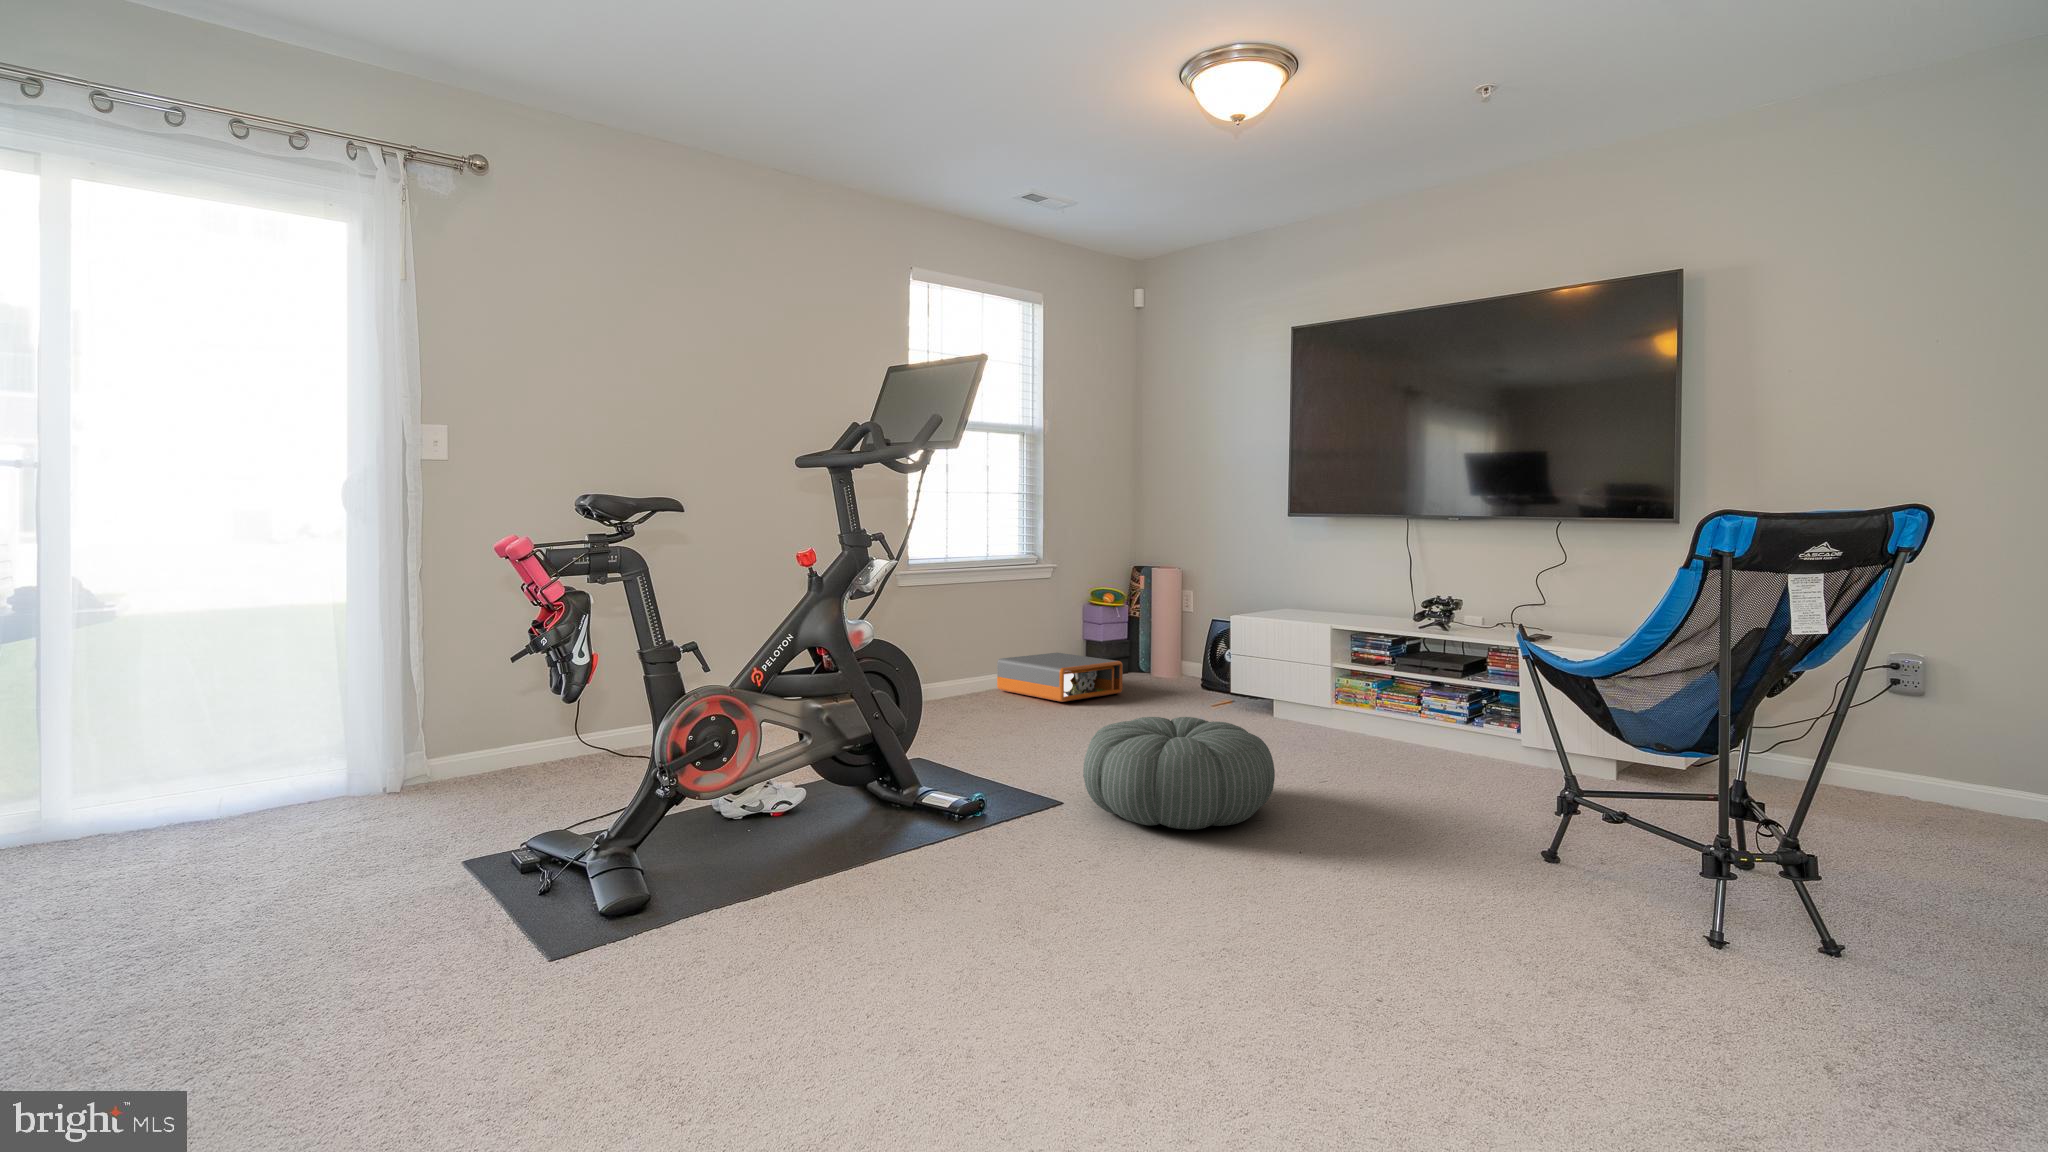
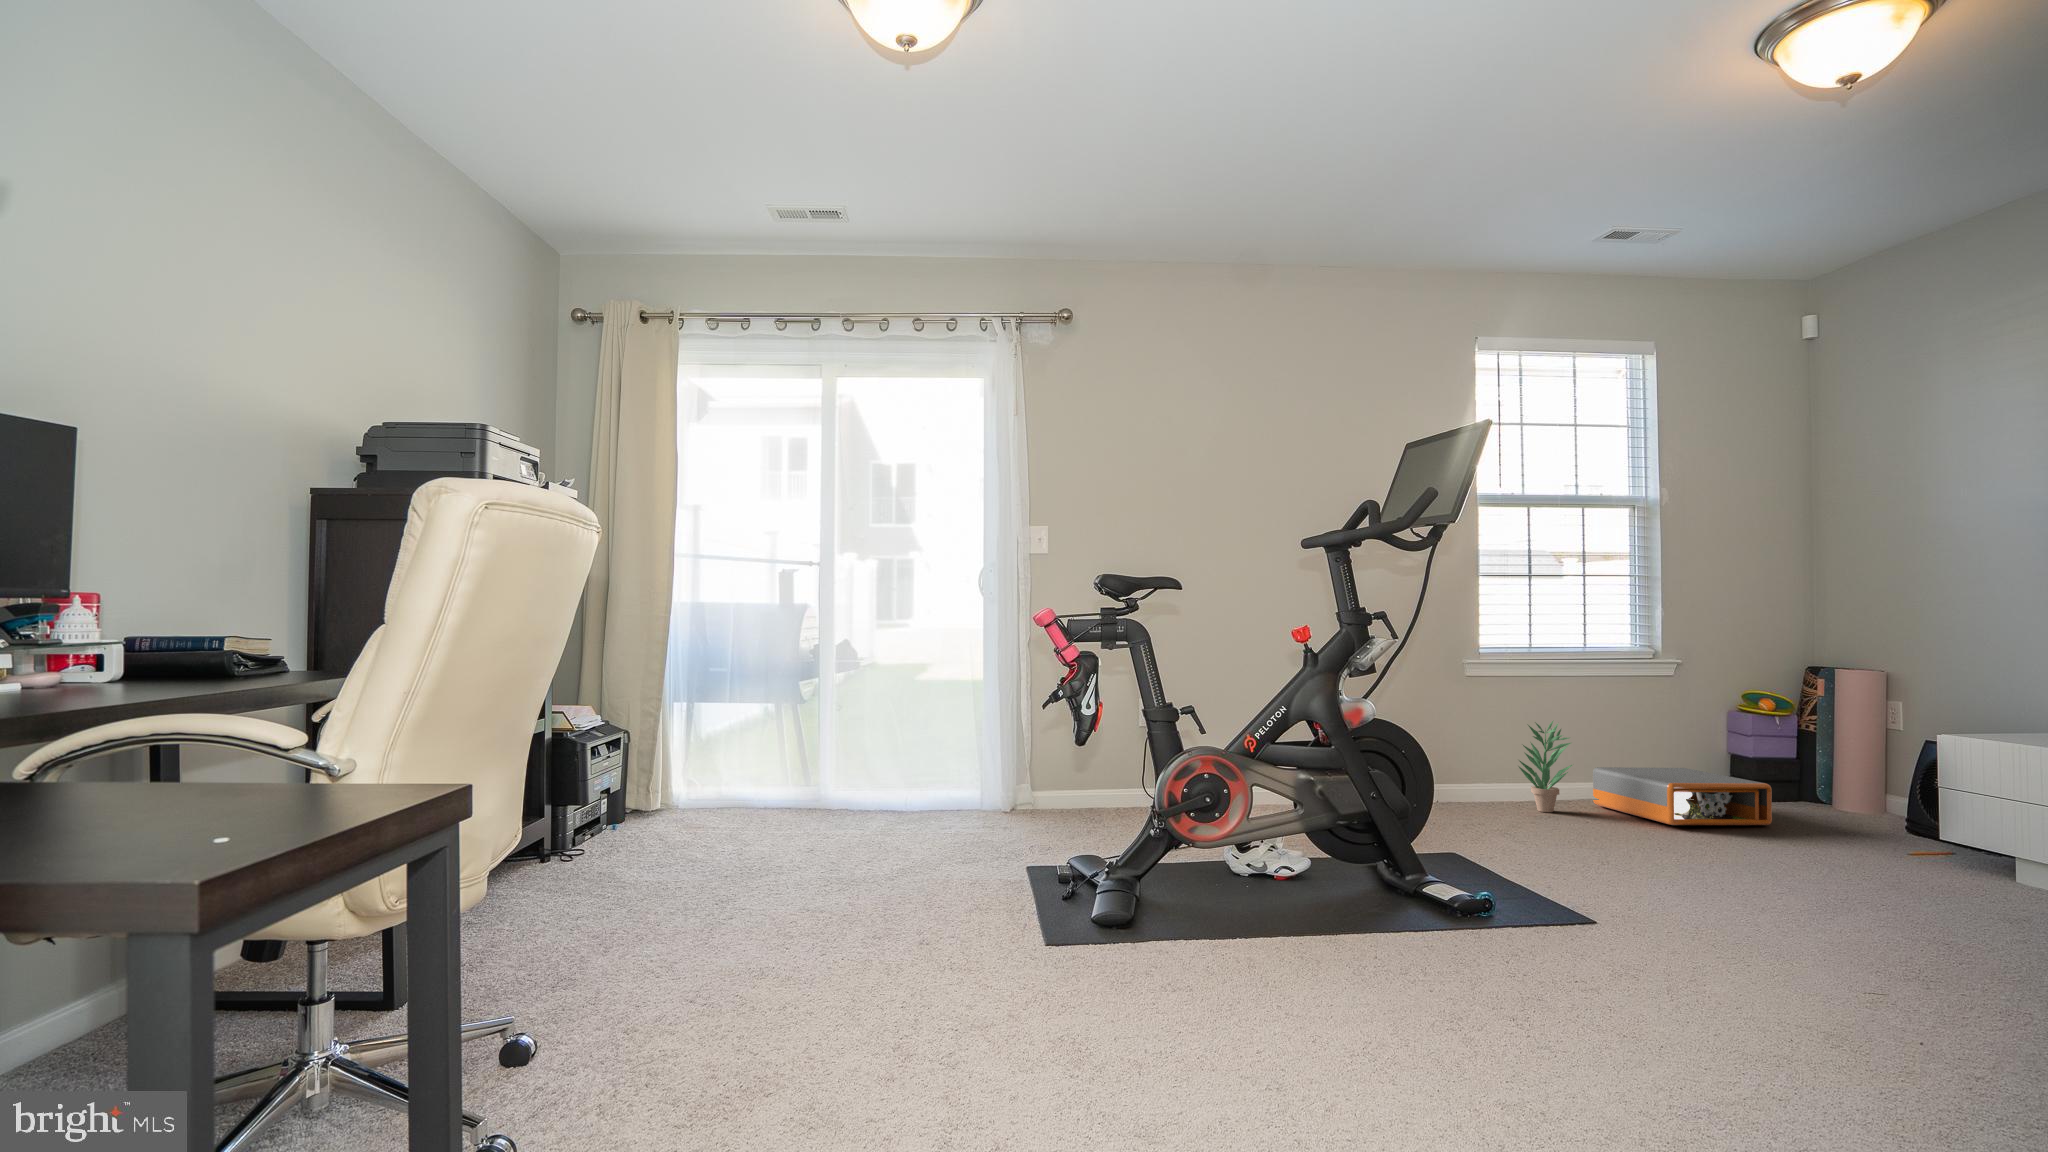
potted plant: none [943,622,989,702] -> present [1519,721,1572,812]
pouf: present [1083,717,1275,830] -> none [1614,835,1898,978]

